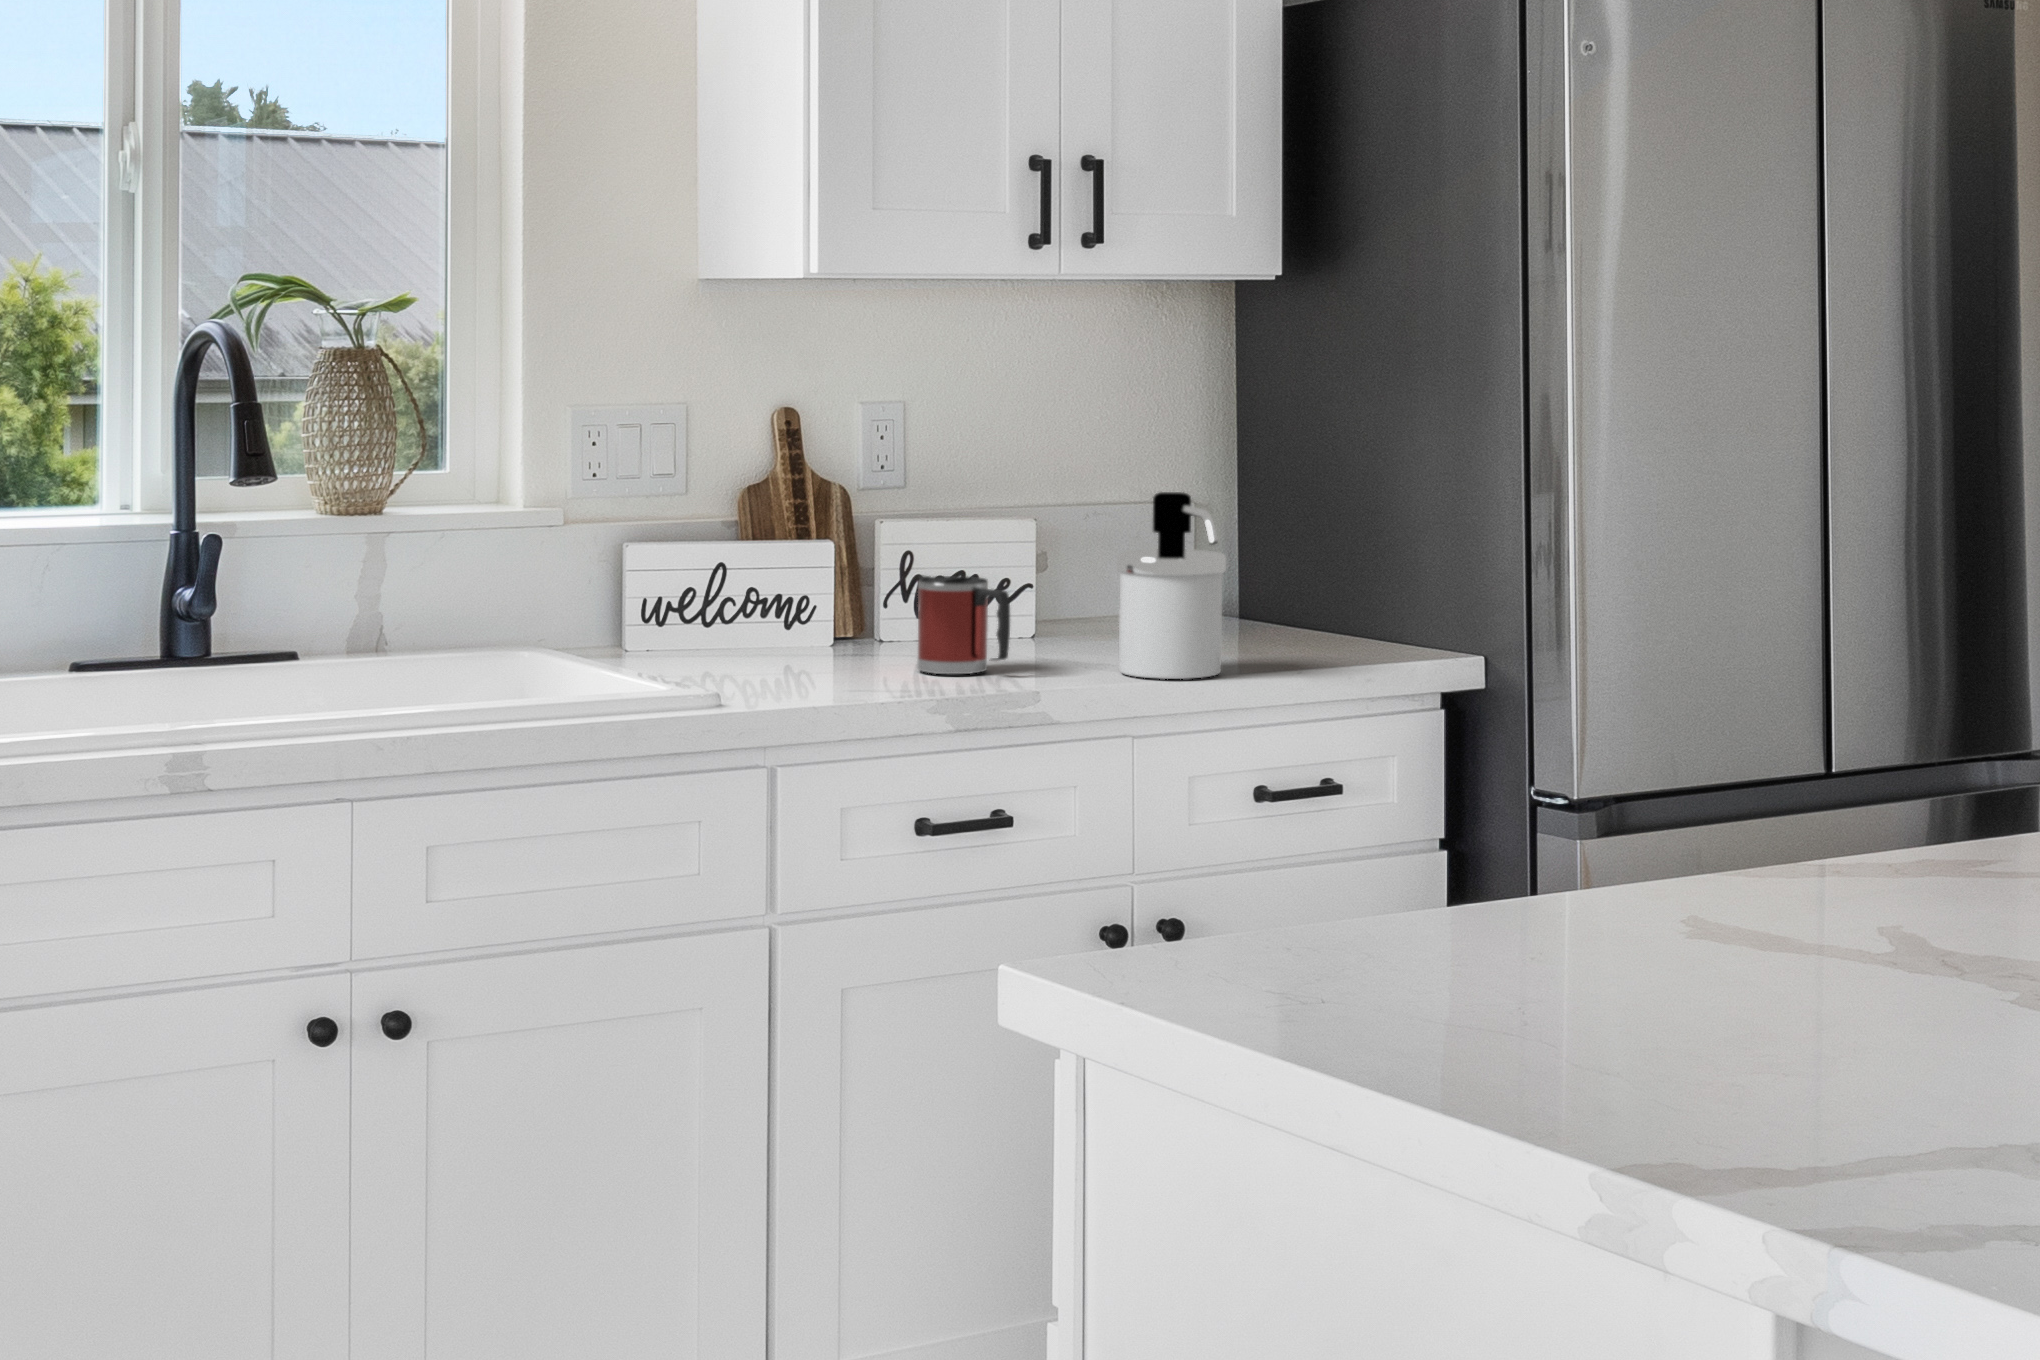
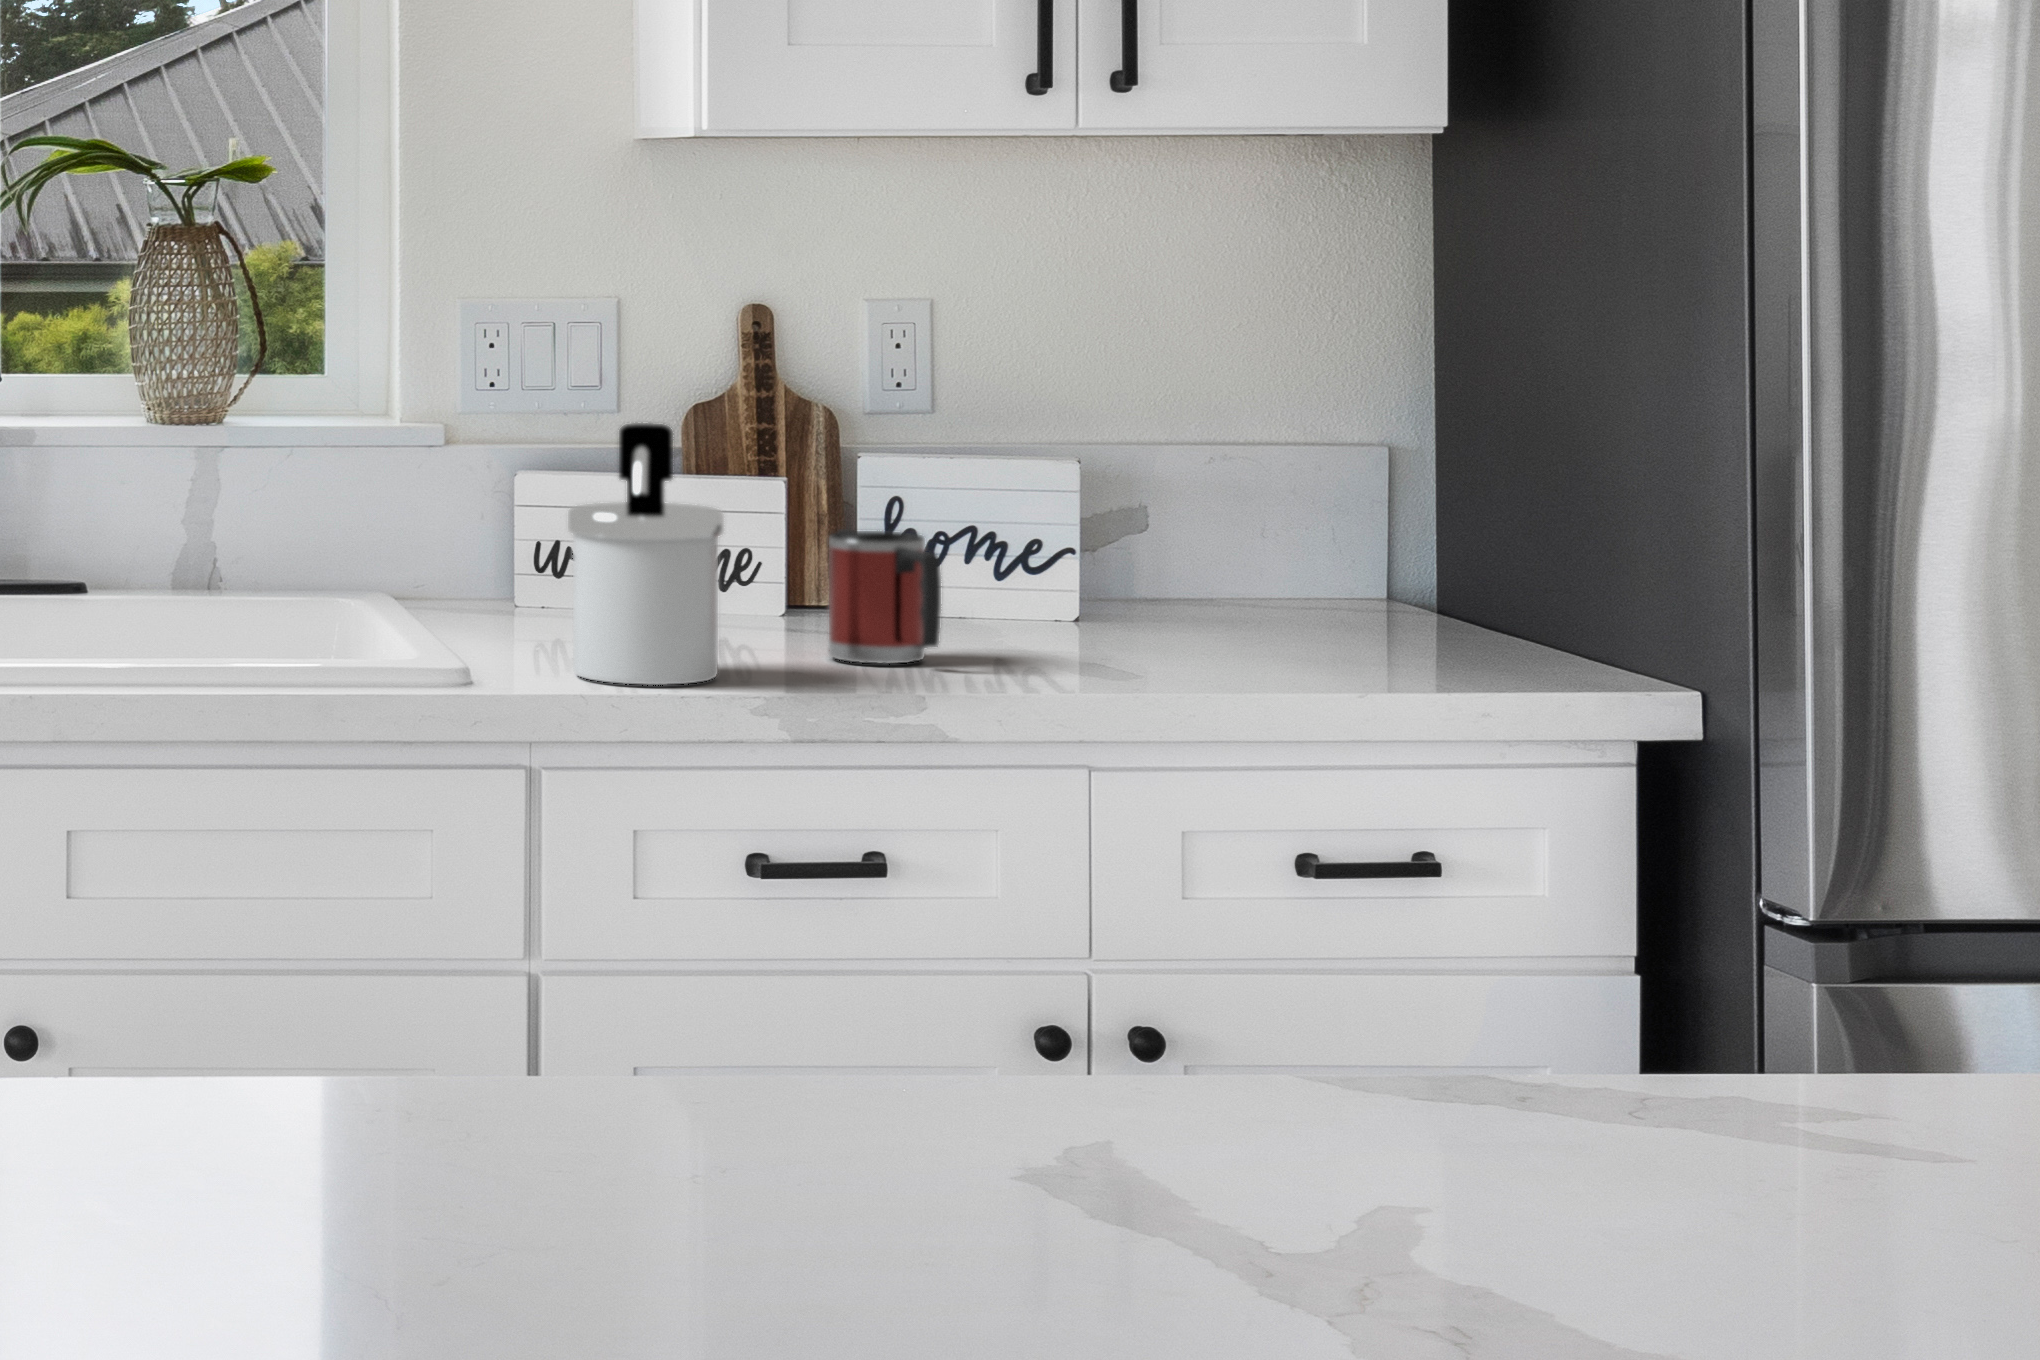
soap dispenser: present [1116,492,1226,679] -> present [568,423,724,685]

